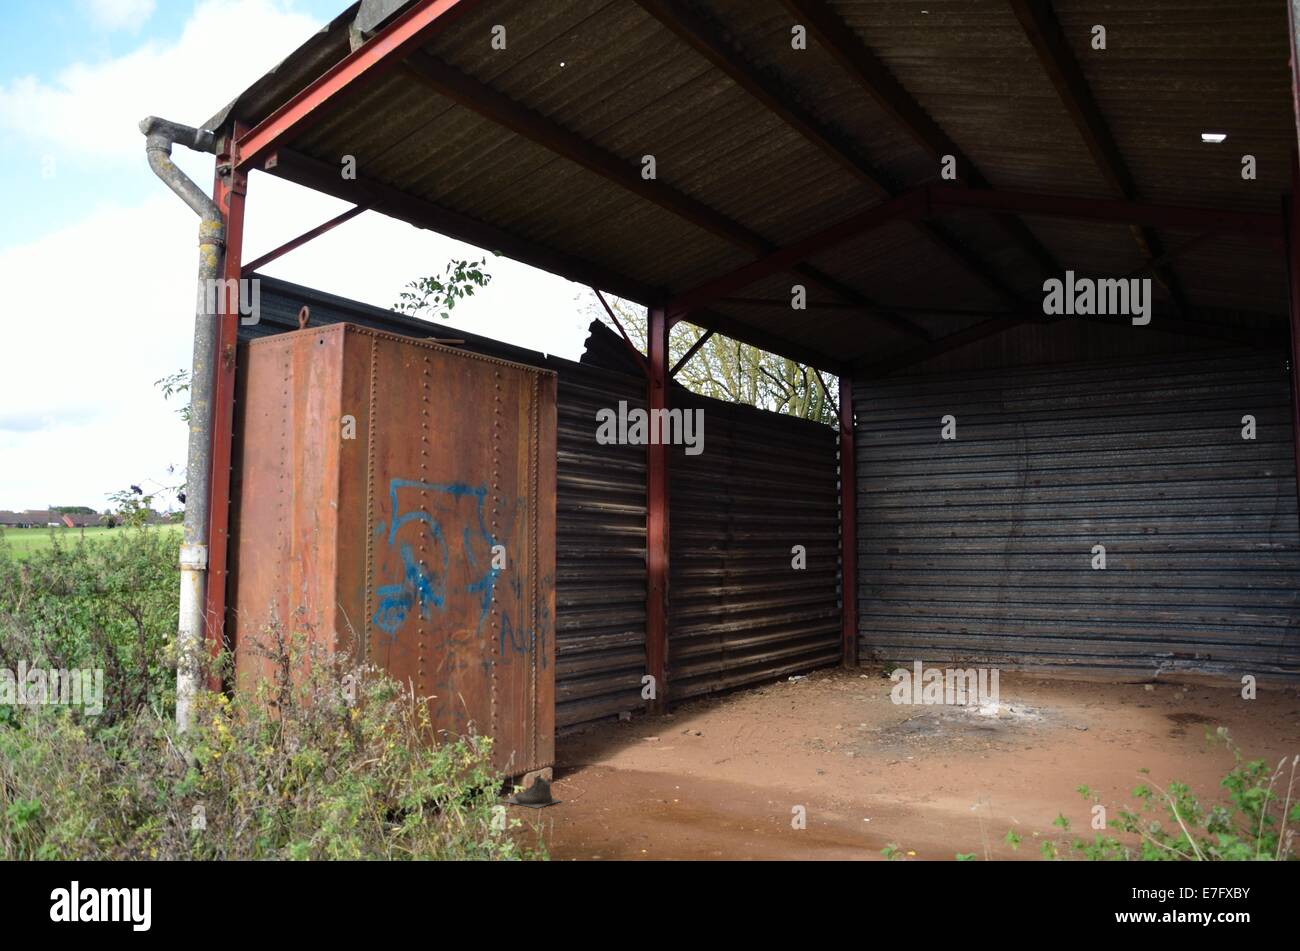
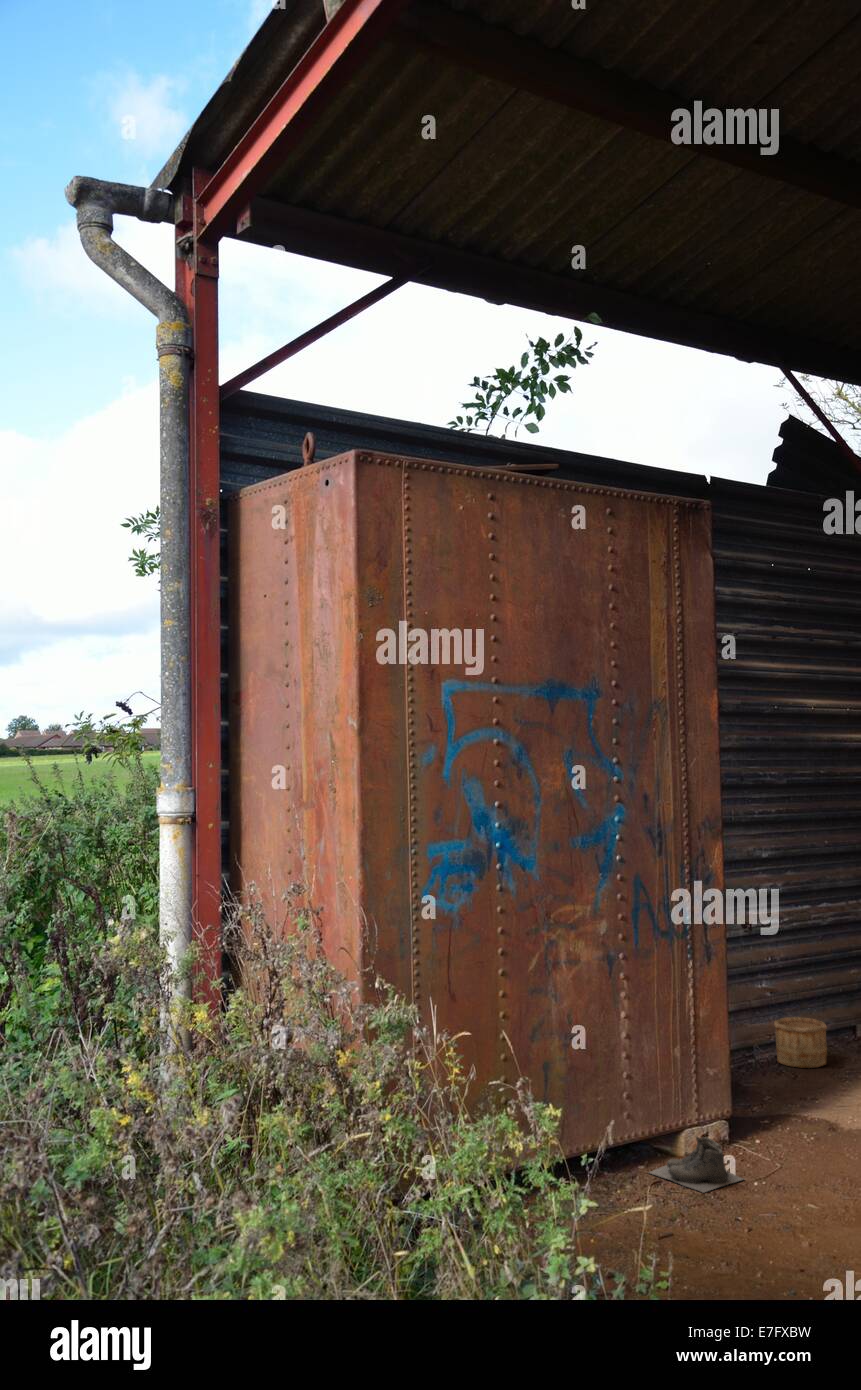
wooden bucket: none [586,717,619,749] -> present [774,1017,827,1068]

